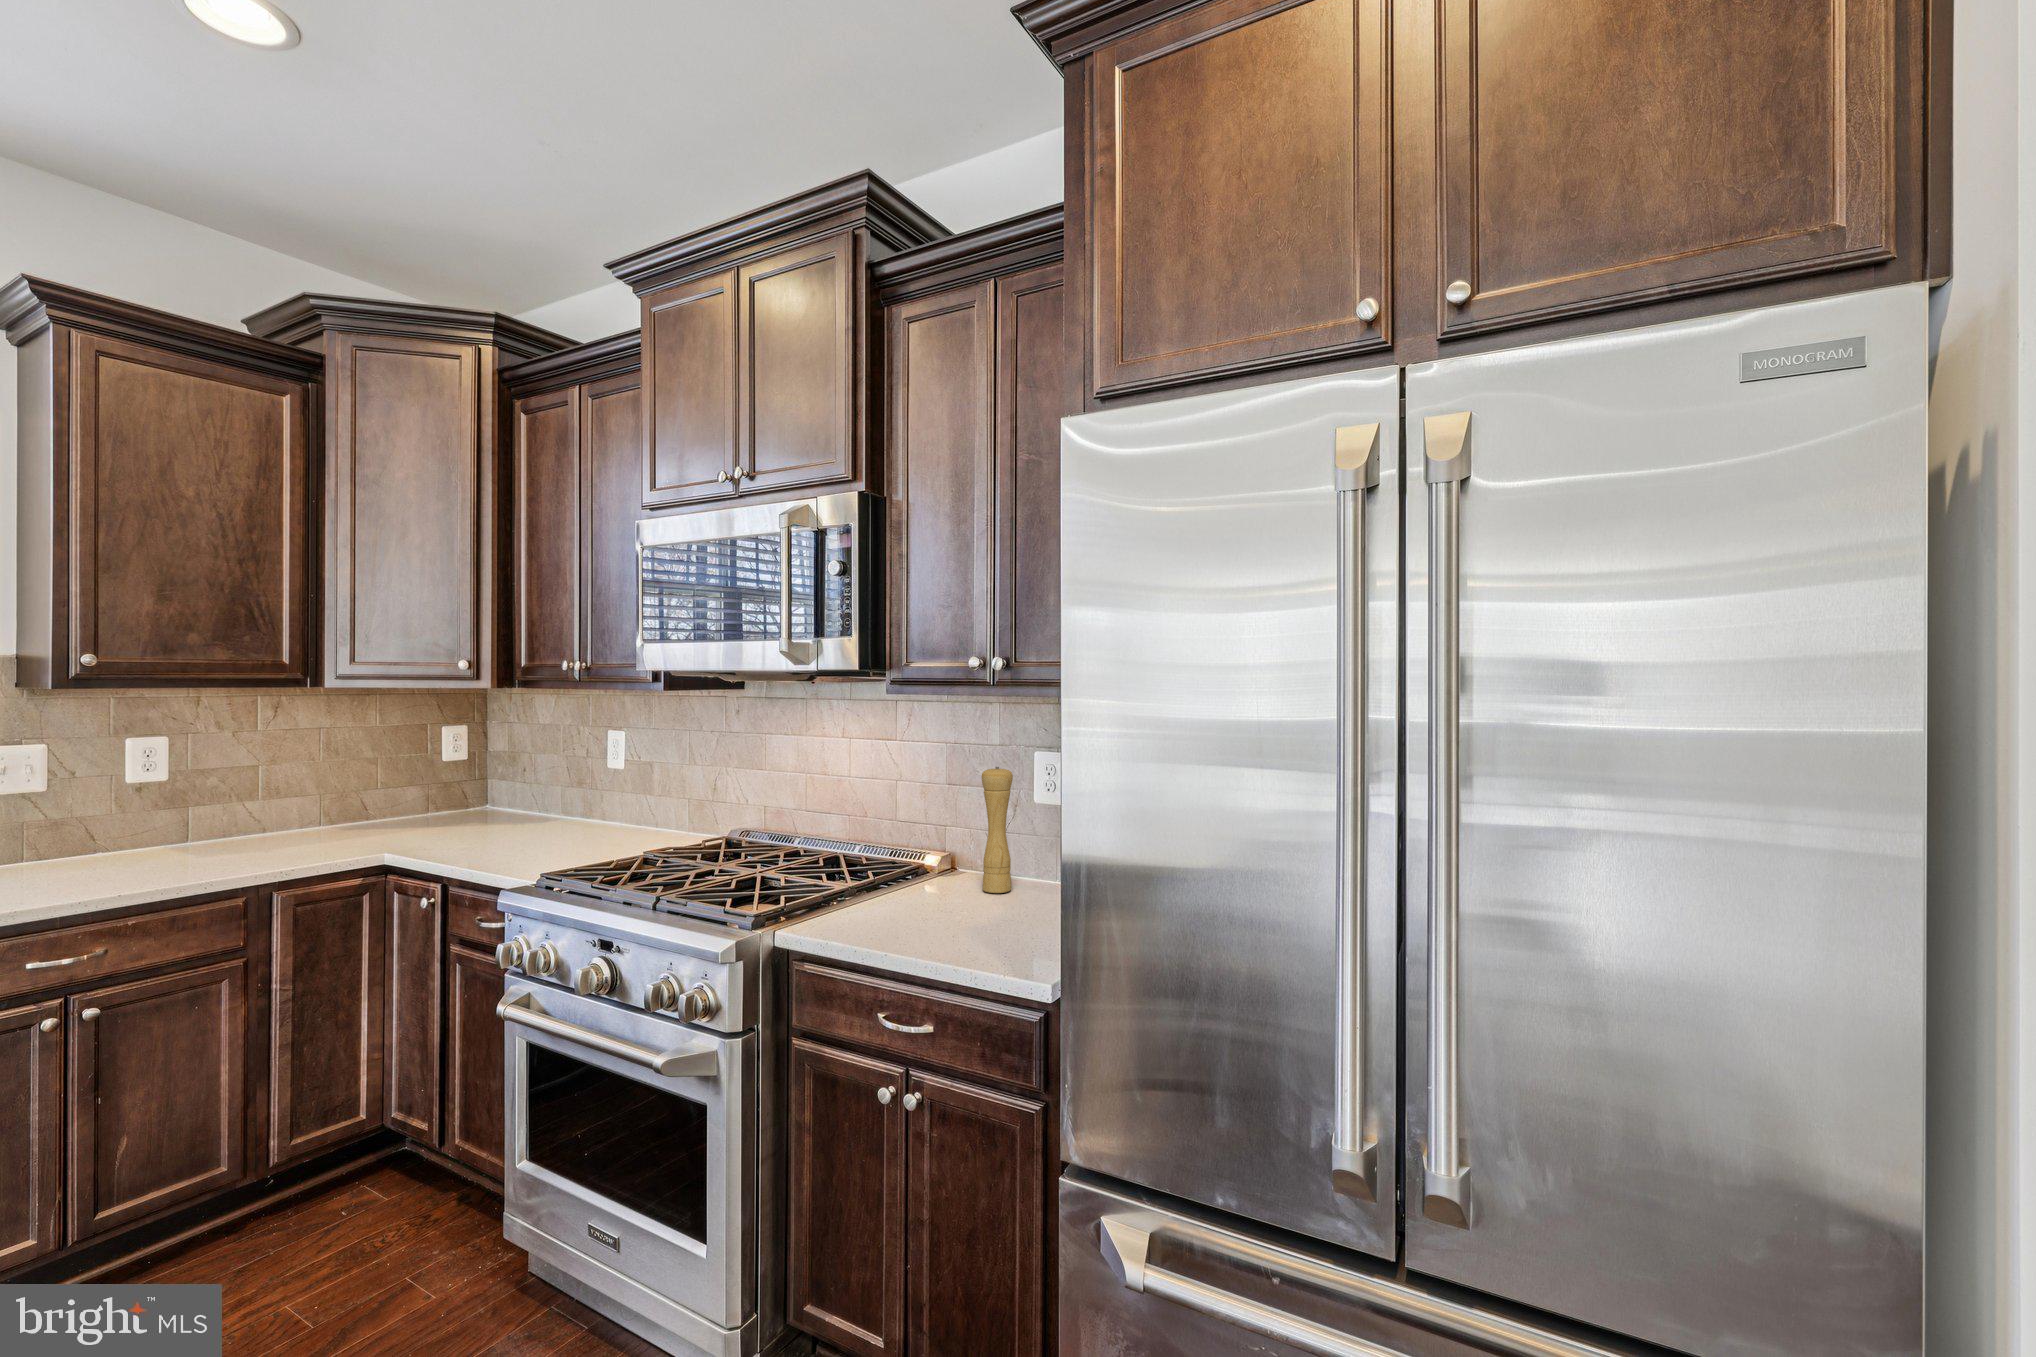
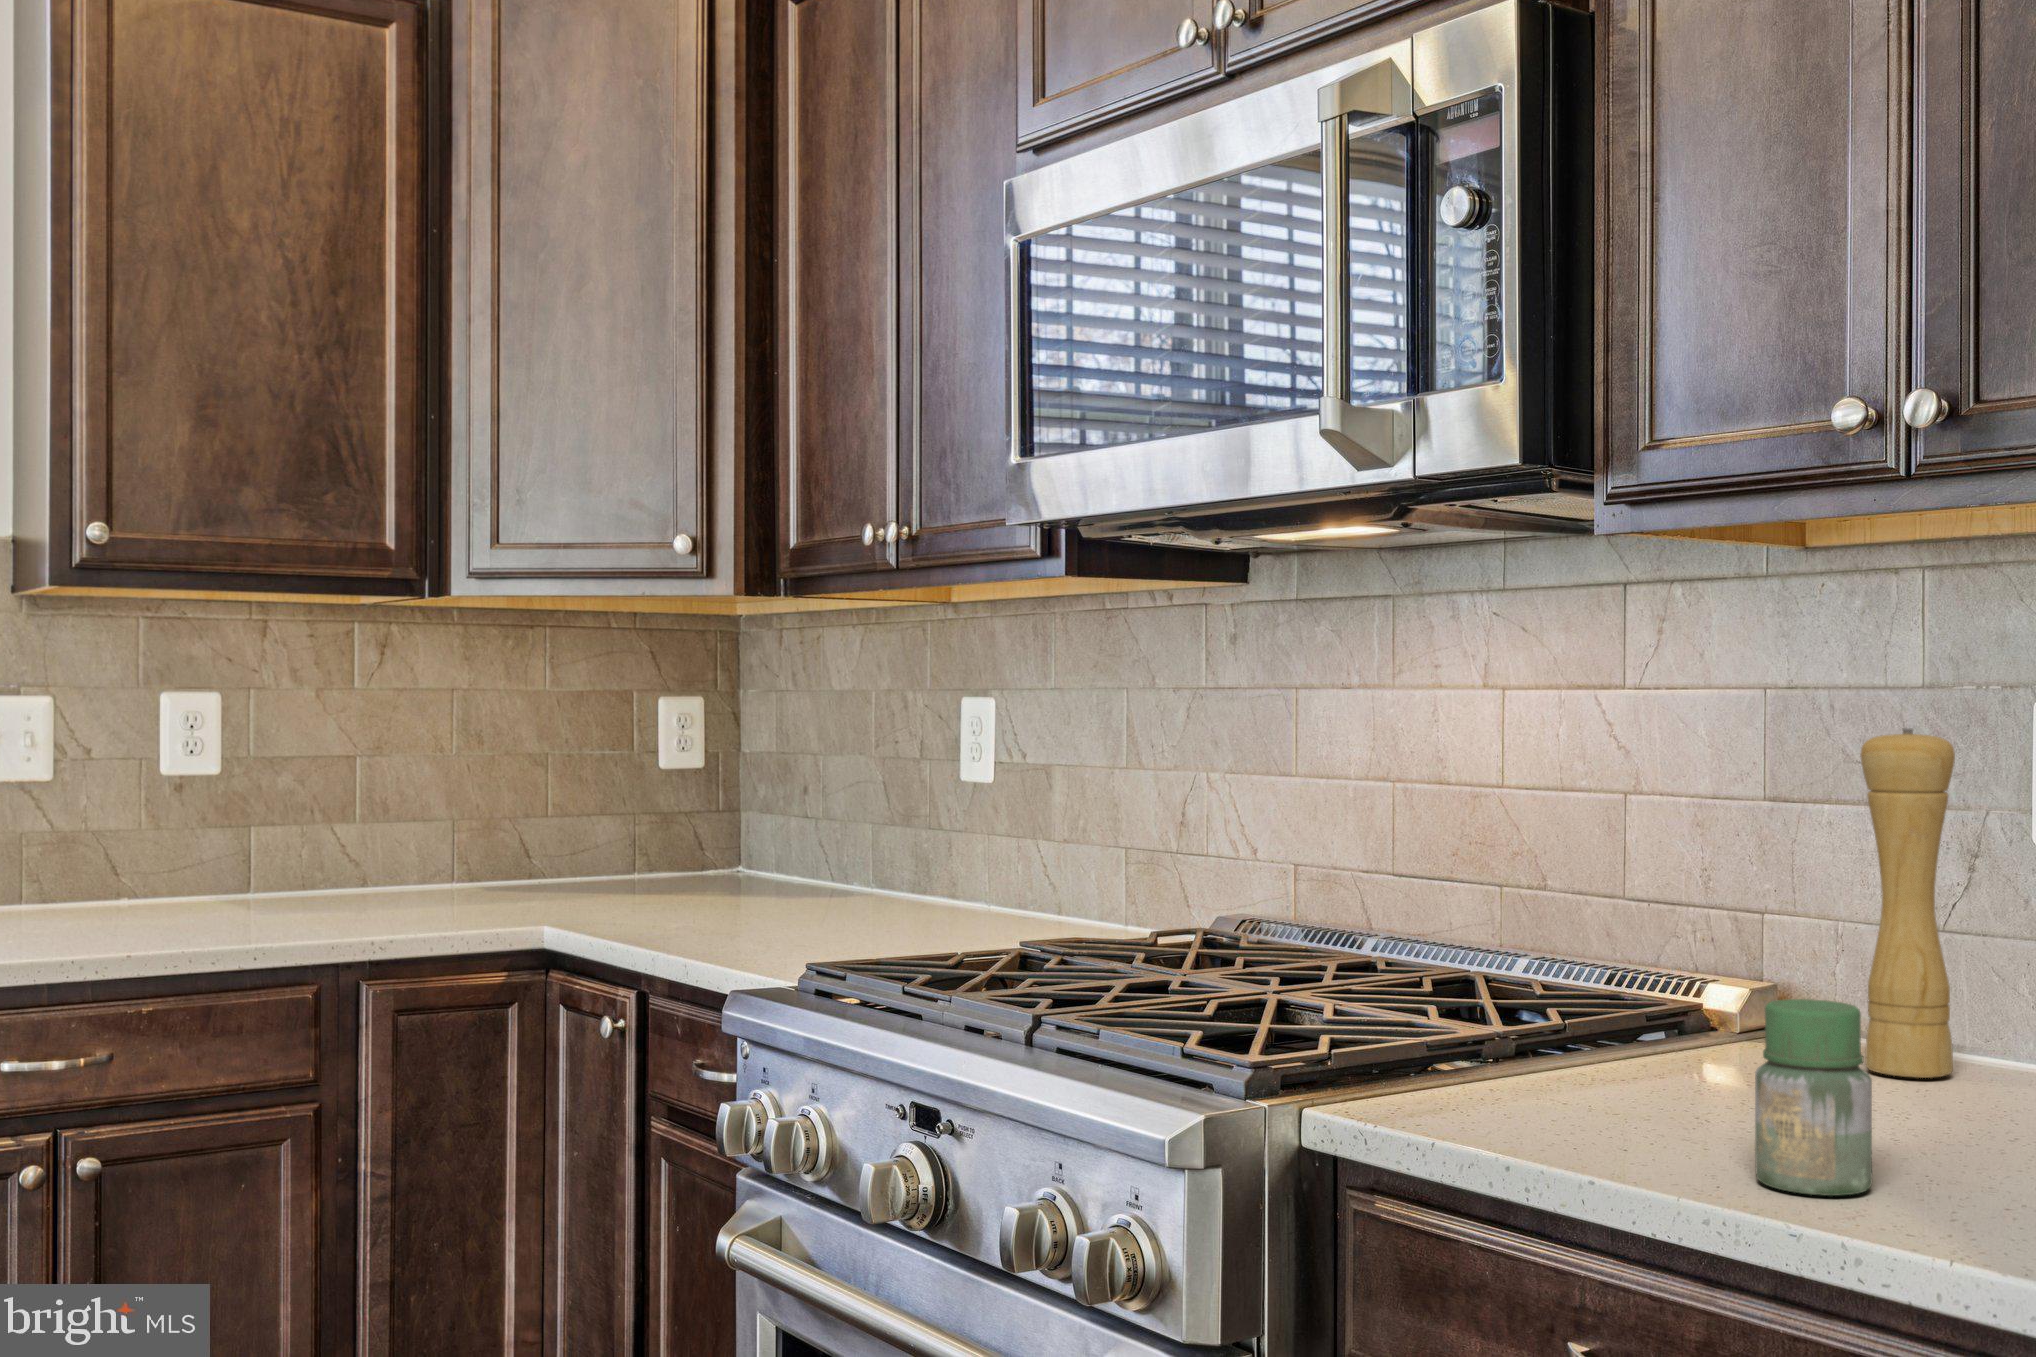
jar: none [944,883,982,953] -> present [1755,999,1872,1196]

